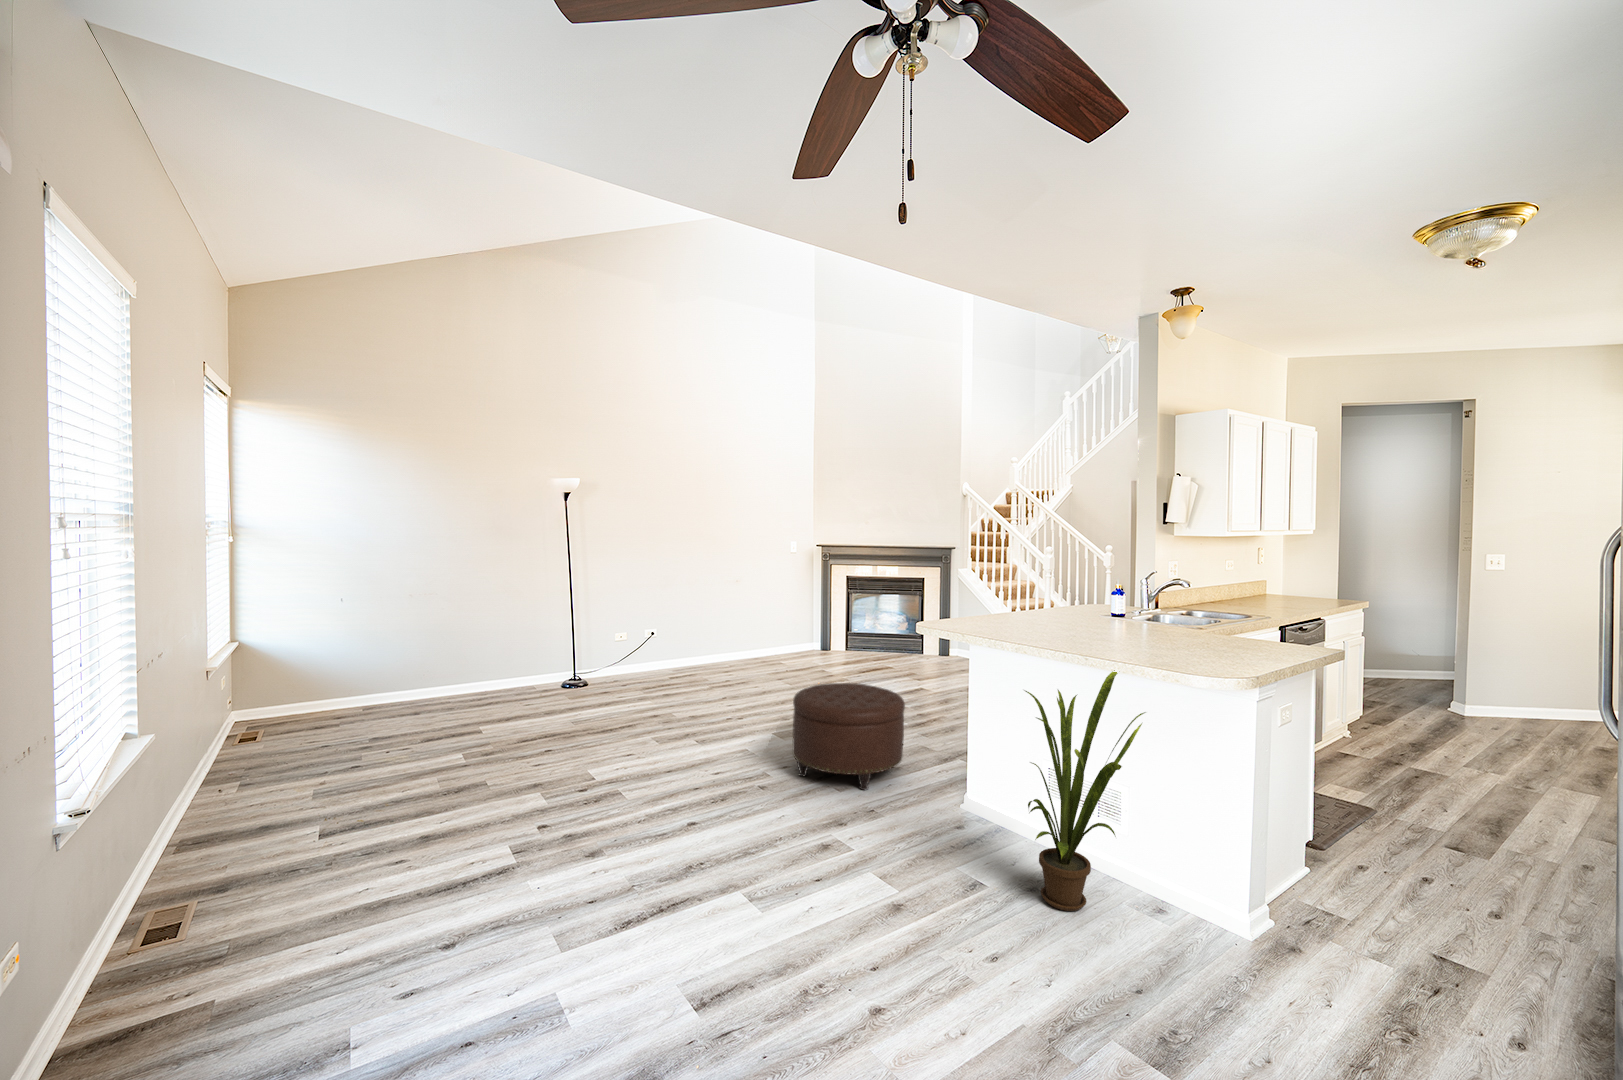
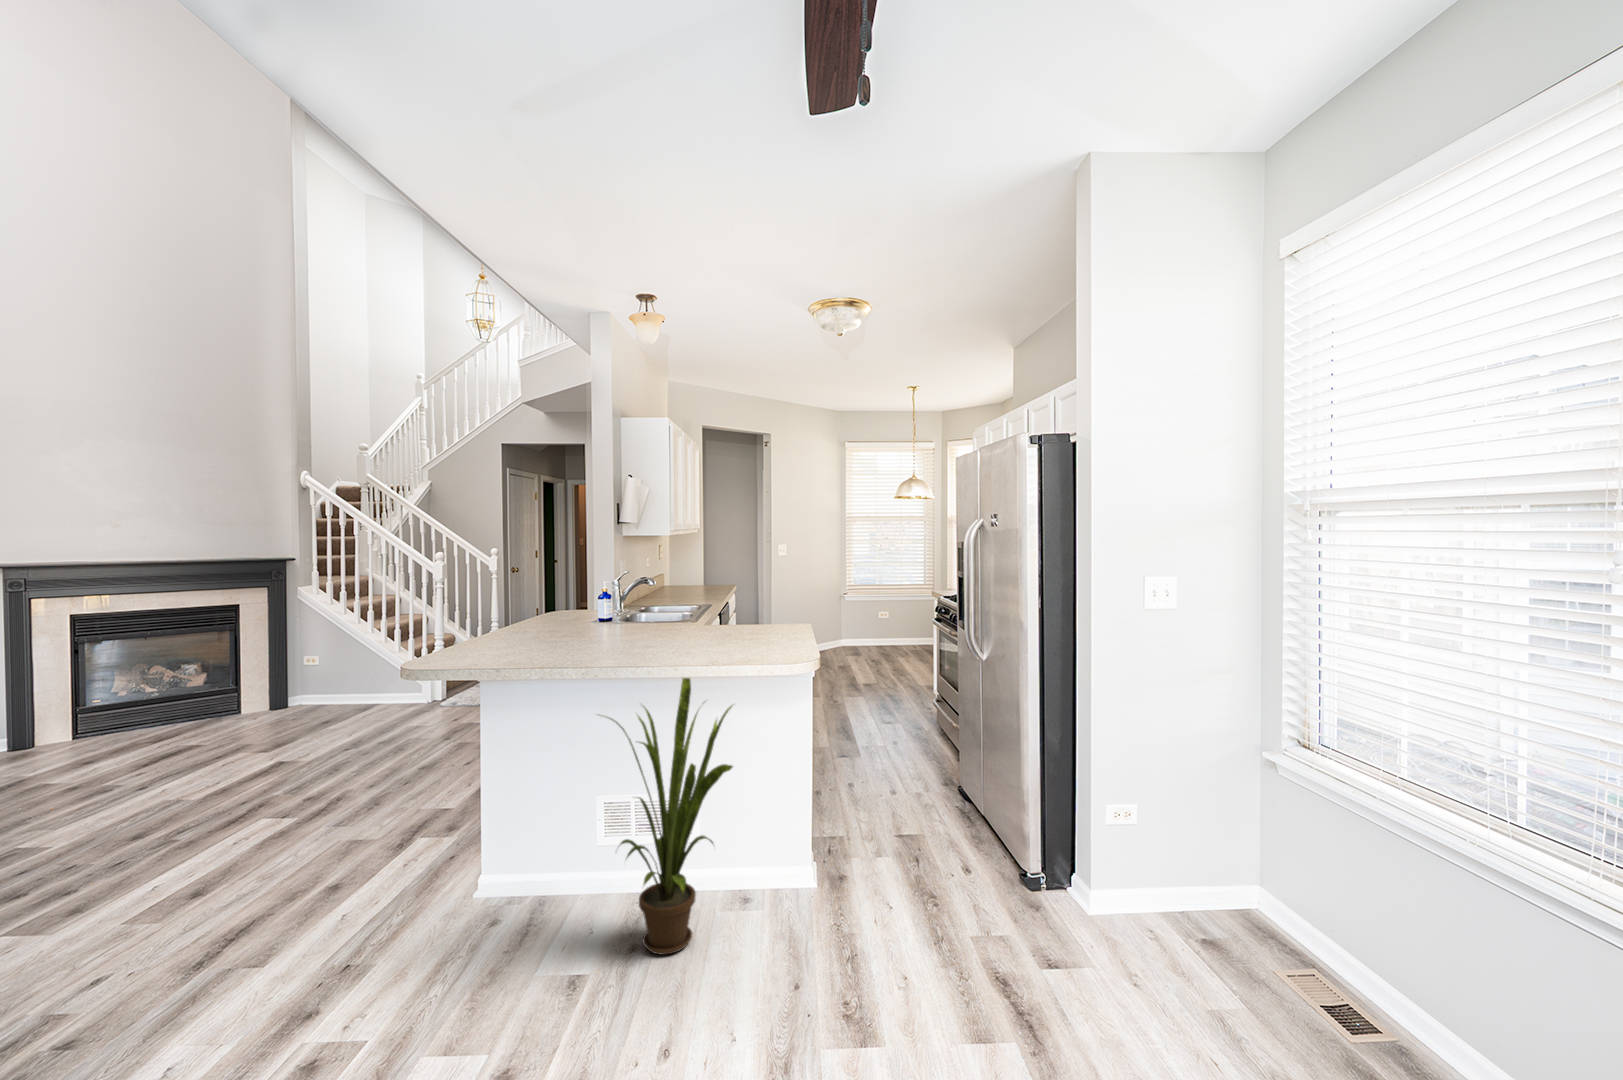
ottoman: present [792,683,905,790] -> none [114,775,353,979]

